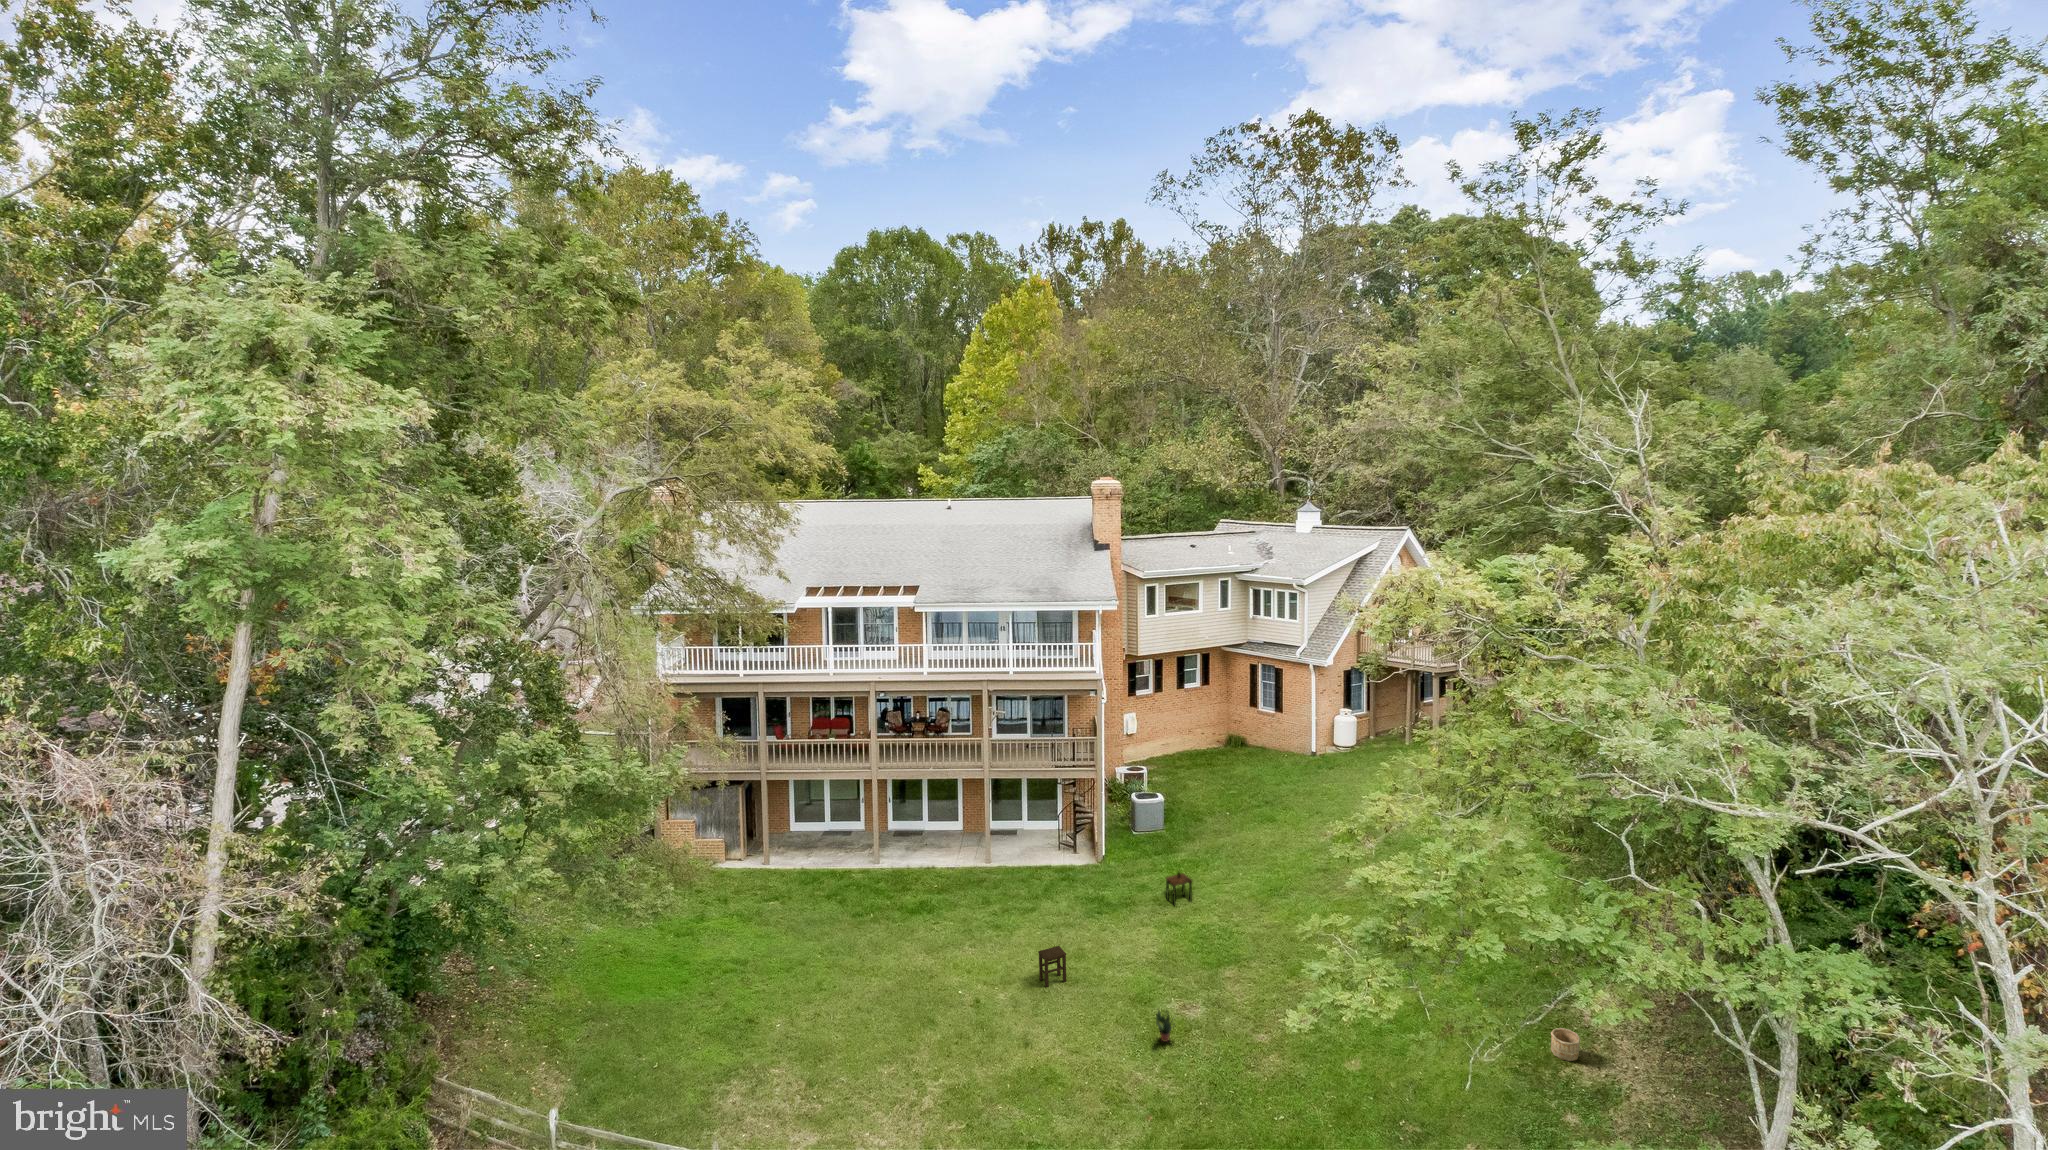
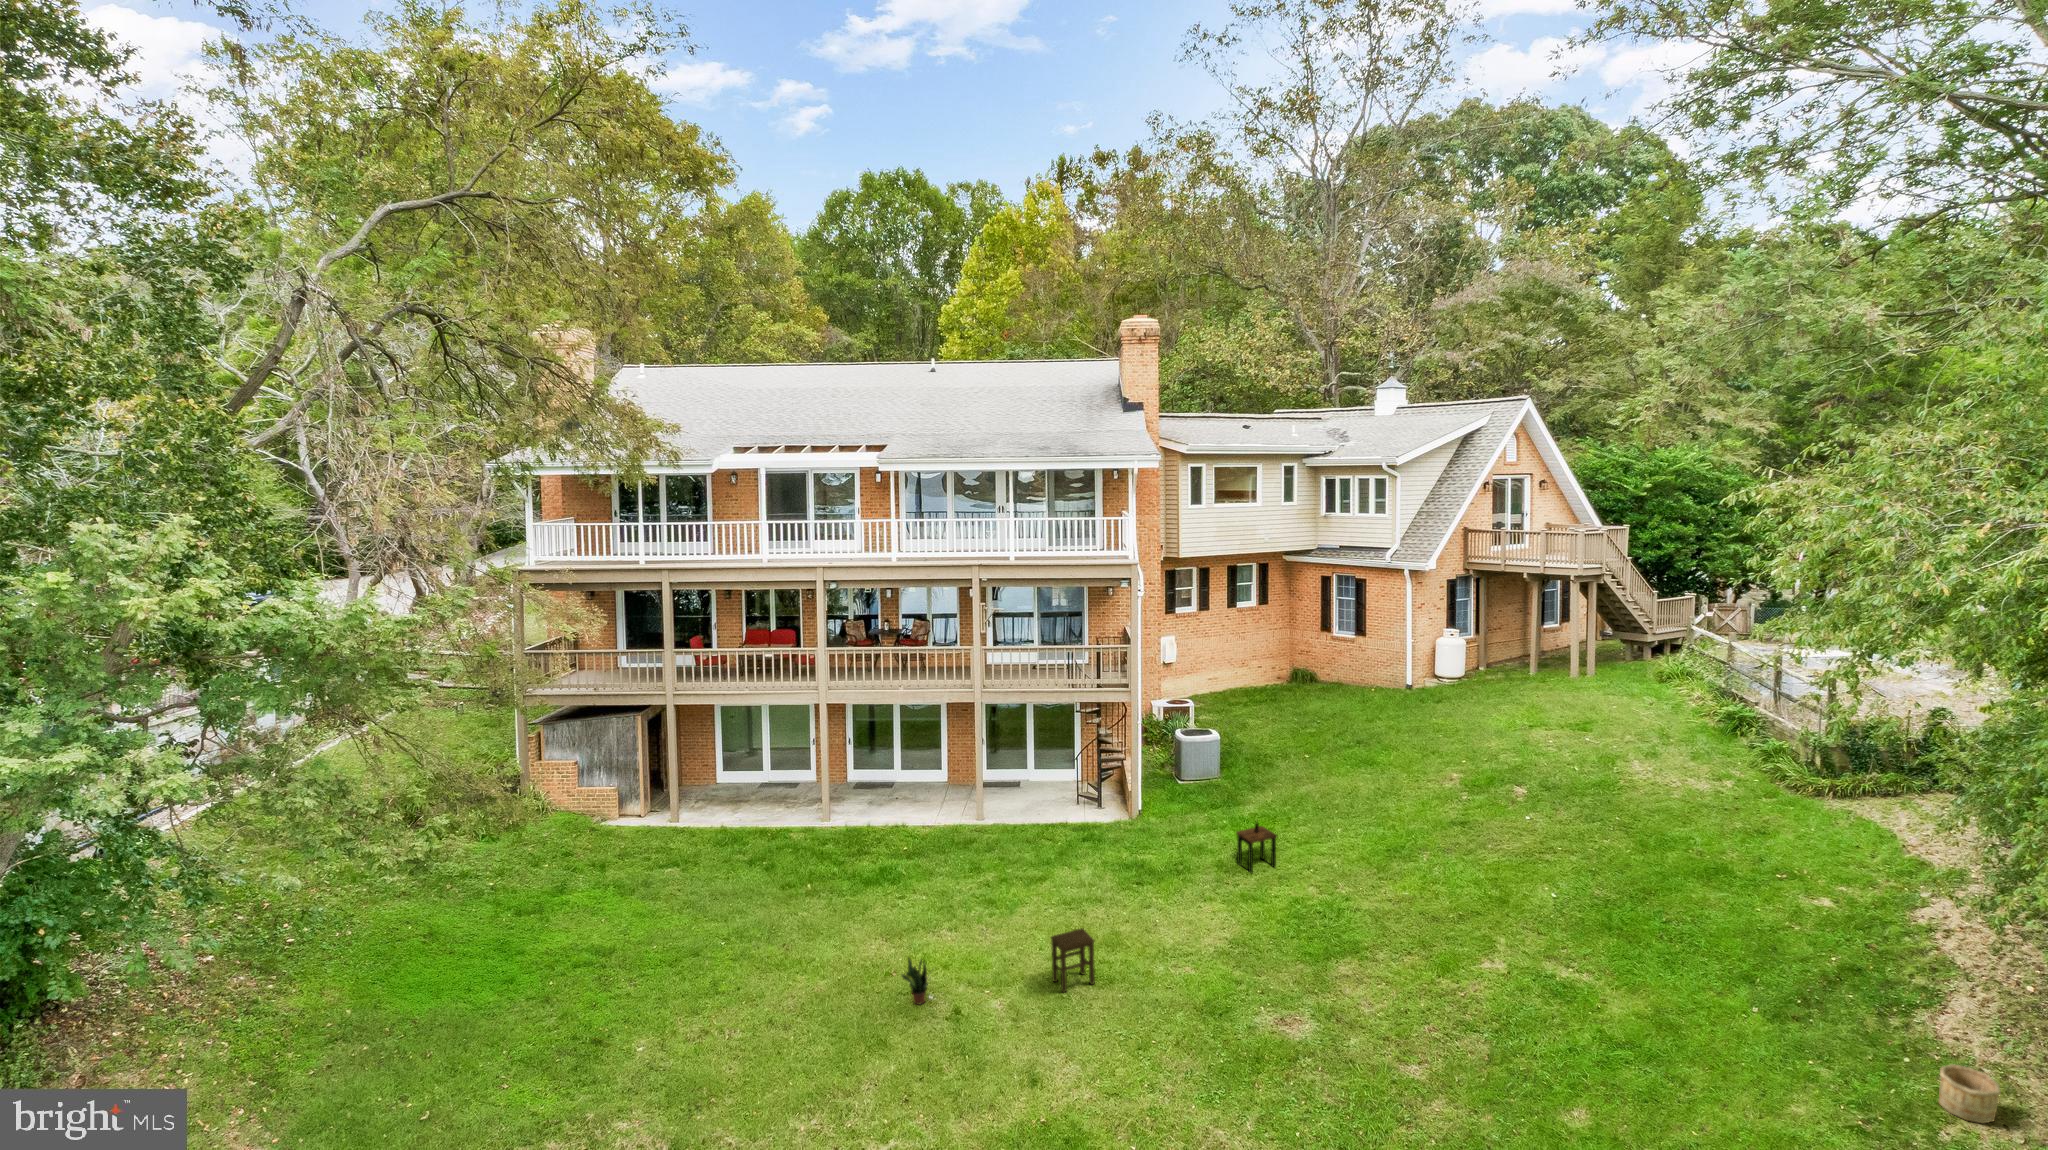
potted plant: present [1156,1011,1174,1042] -> present [901,958,928,1005]

